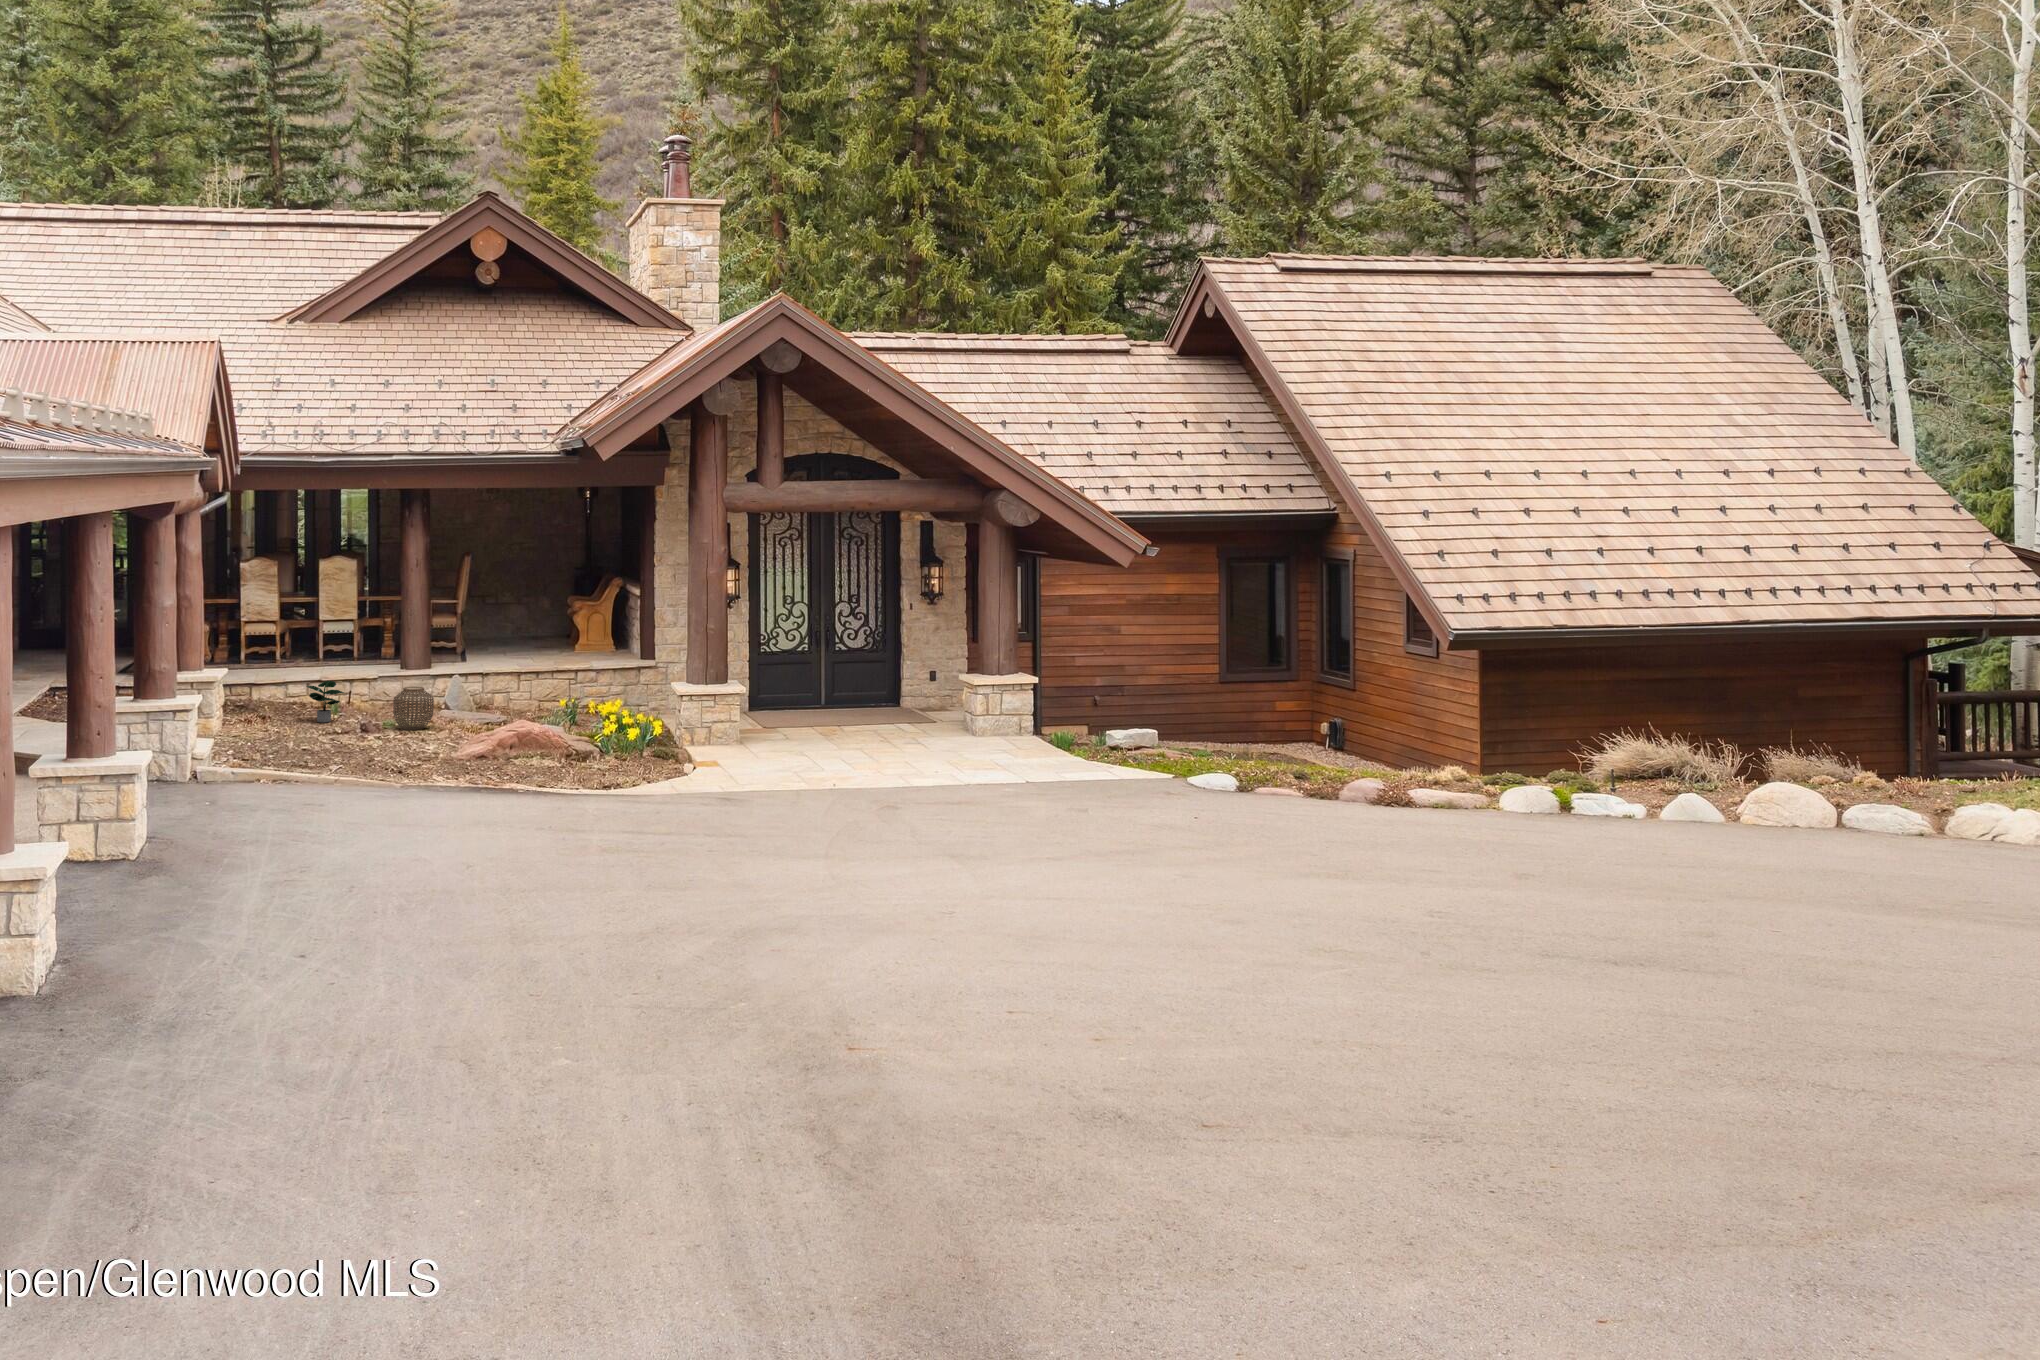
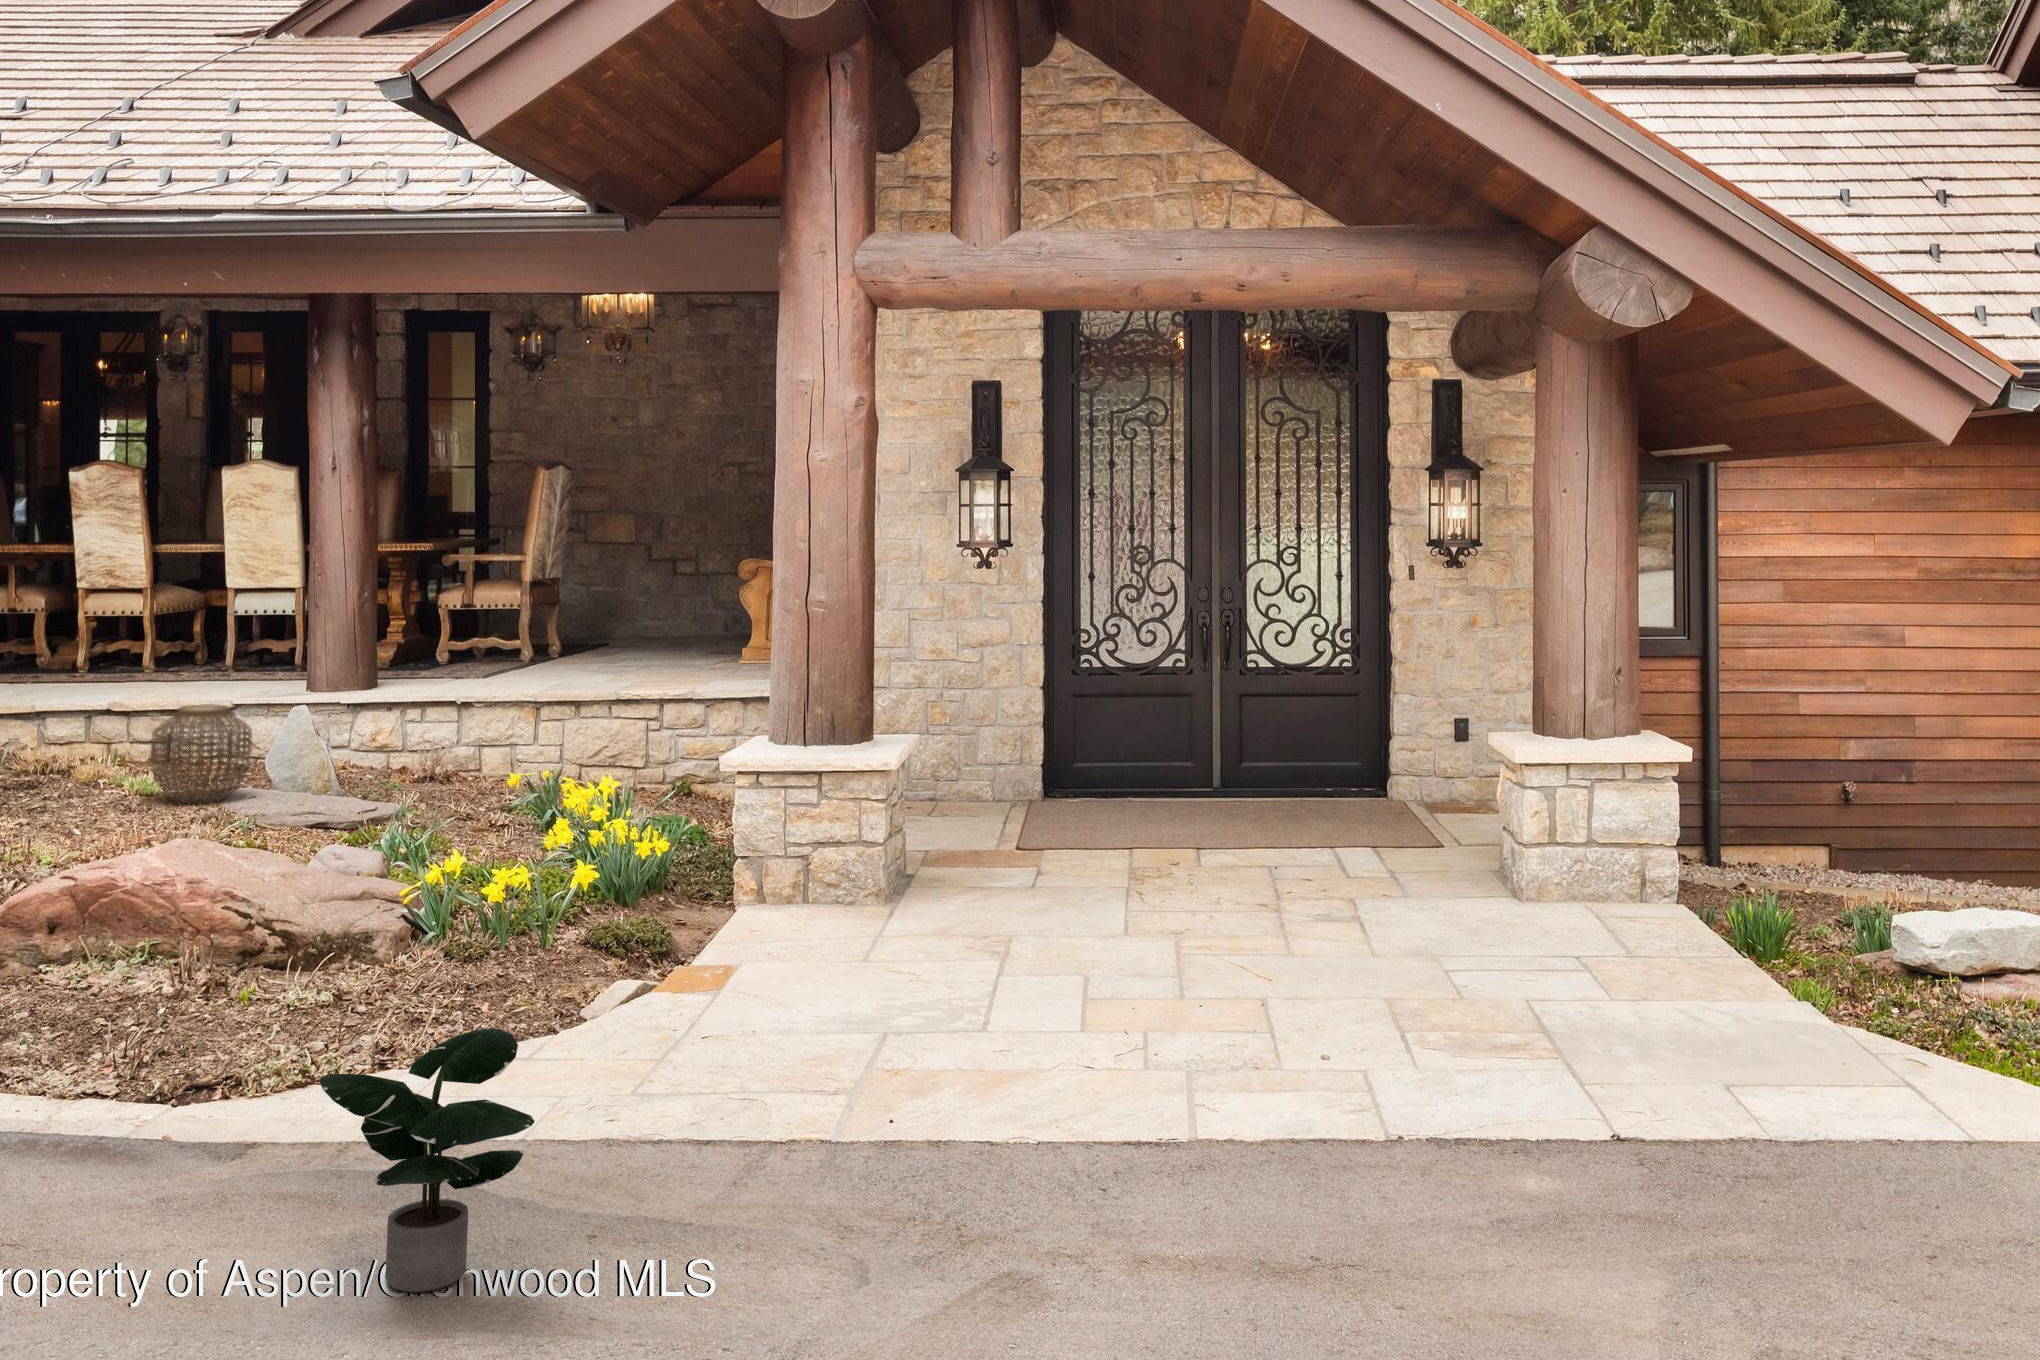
potted plant: present [307,681,344,723] -> present [319,1029,535,1292]

